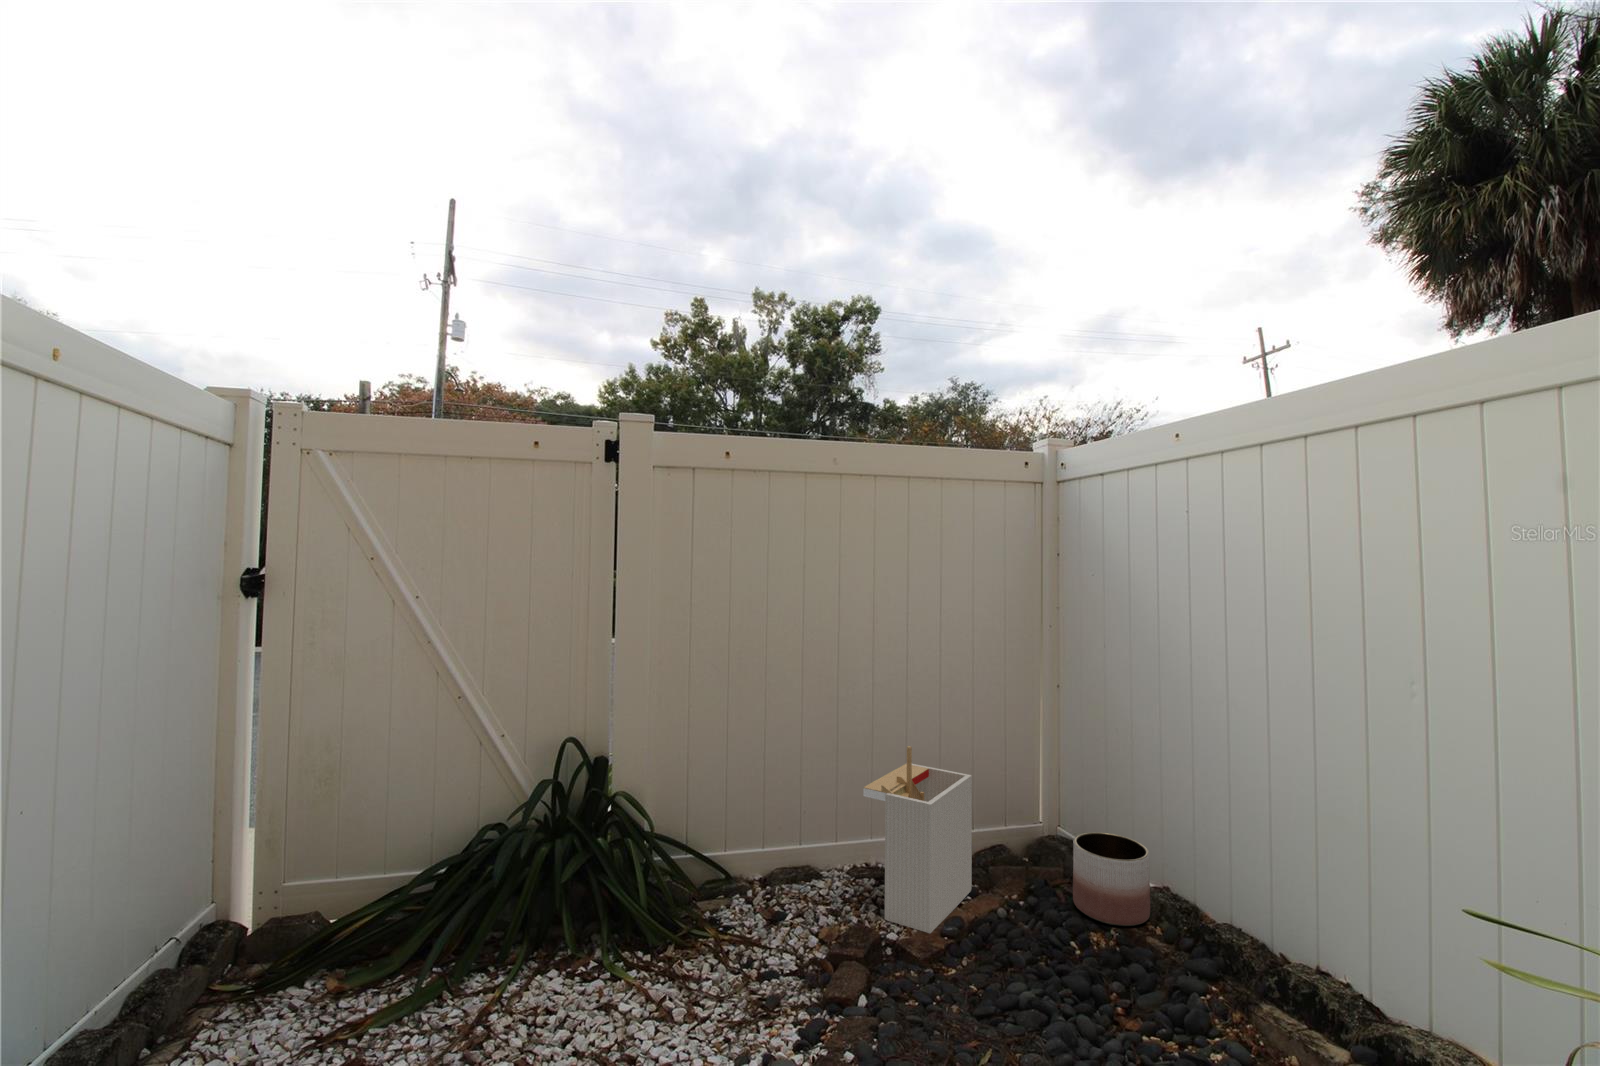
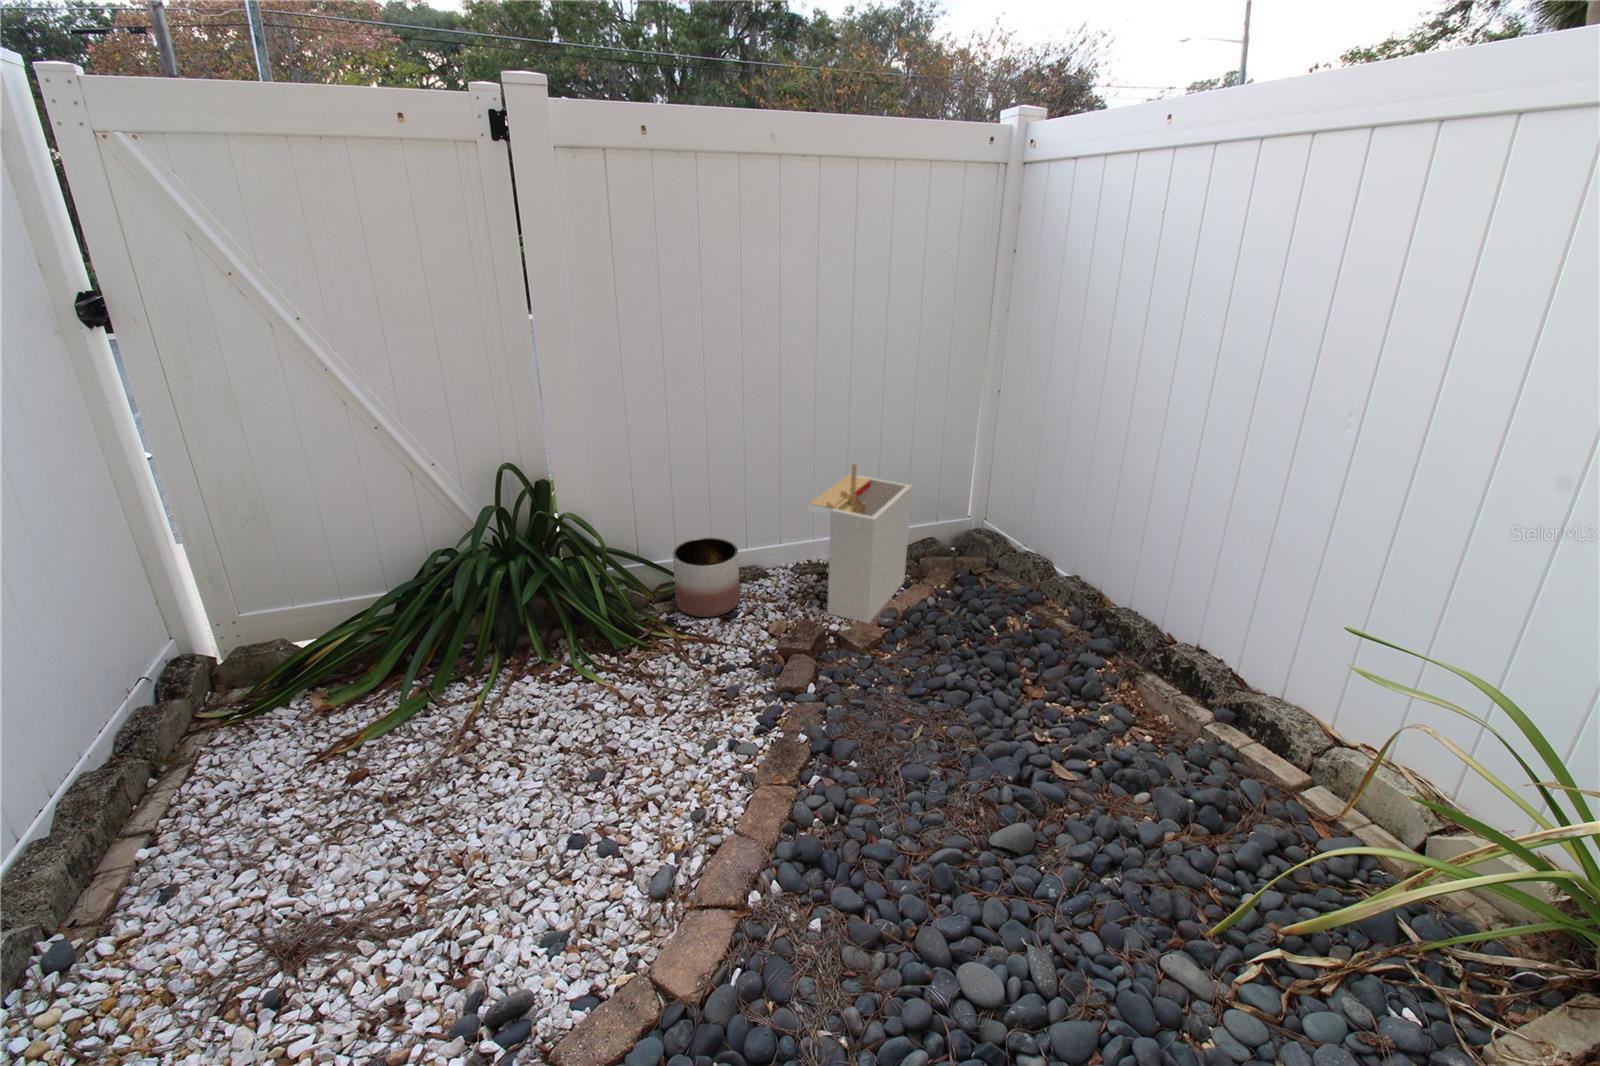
planter: present [1073,832,1150,926] -> present [673,538,740,617]

